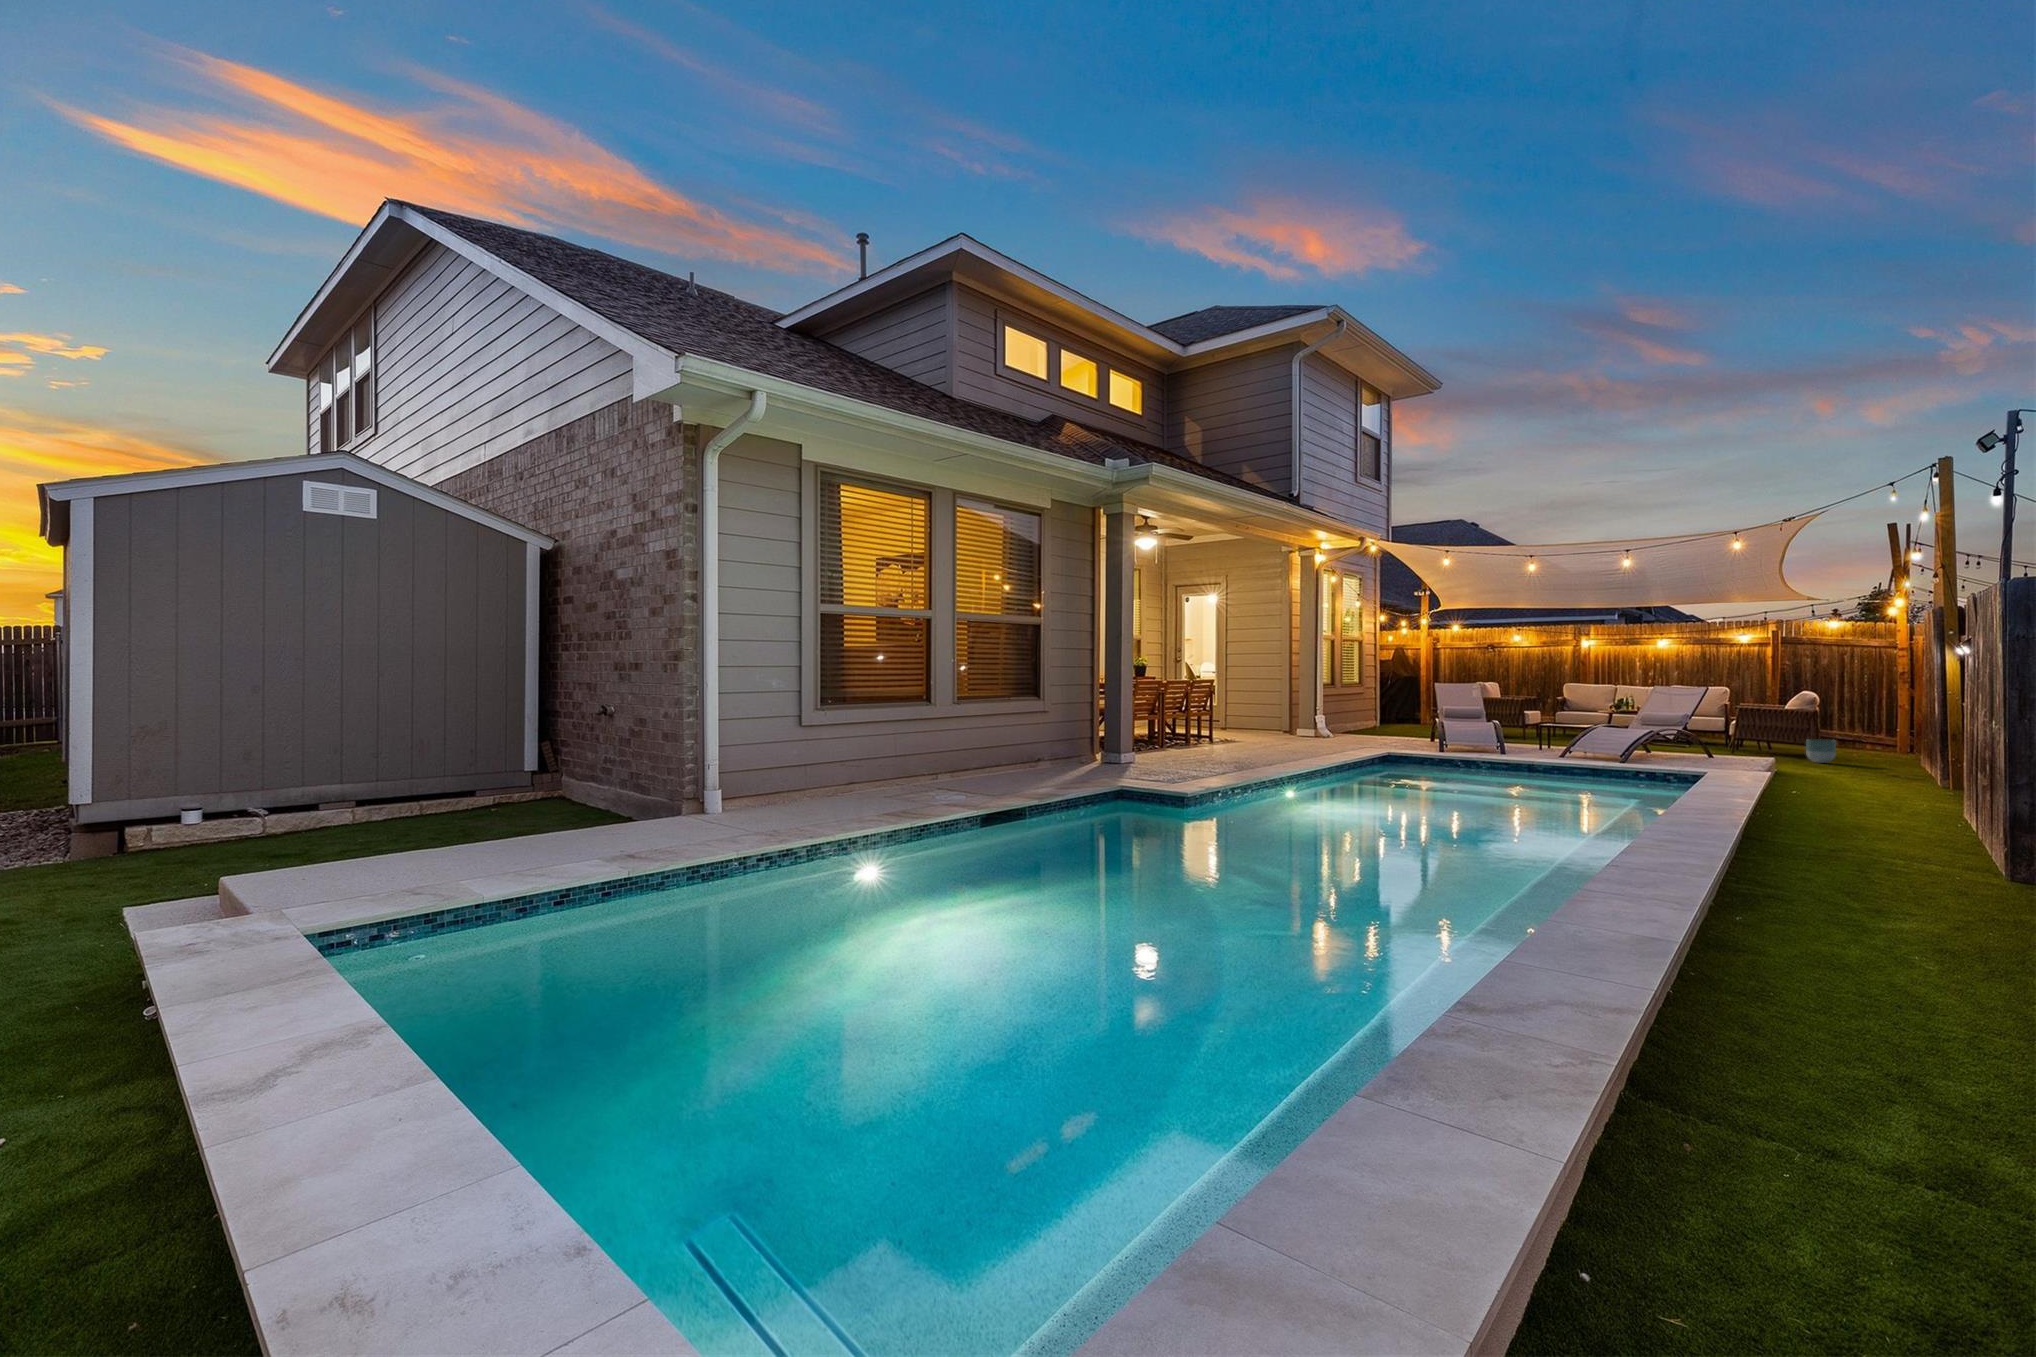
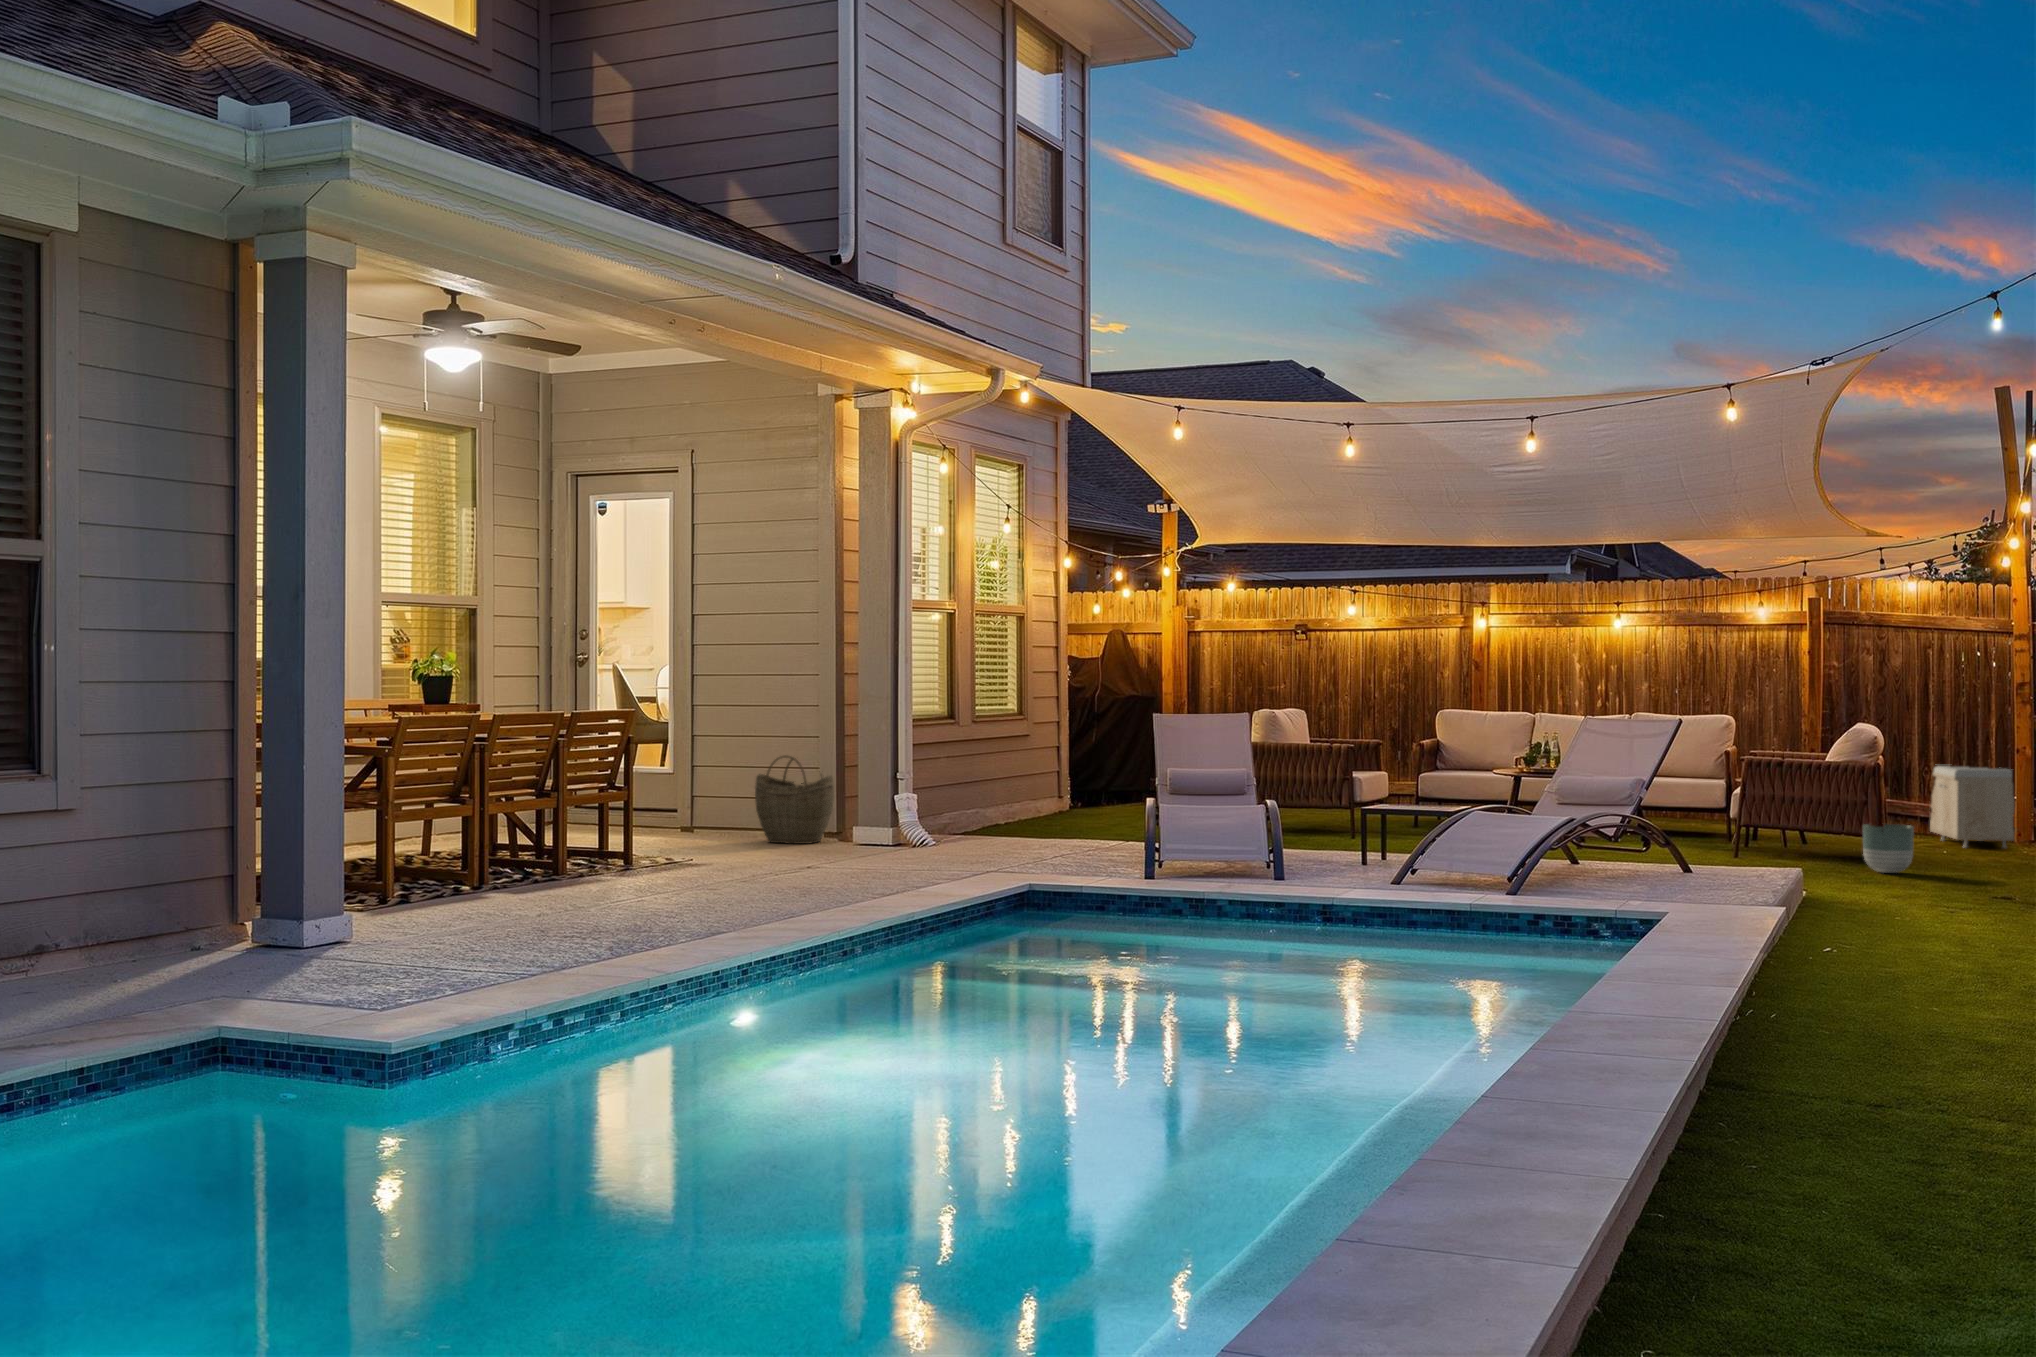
woven basket: none [1256,699,1289,737] -> present [755,756,834,844]
storage bench: none [1843,712,1900,754] -> present [1930,764,2014,848]

